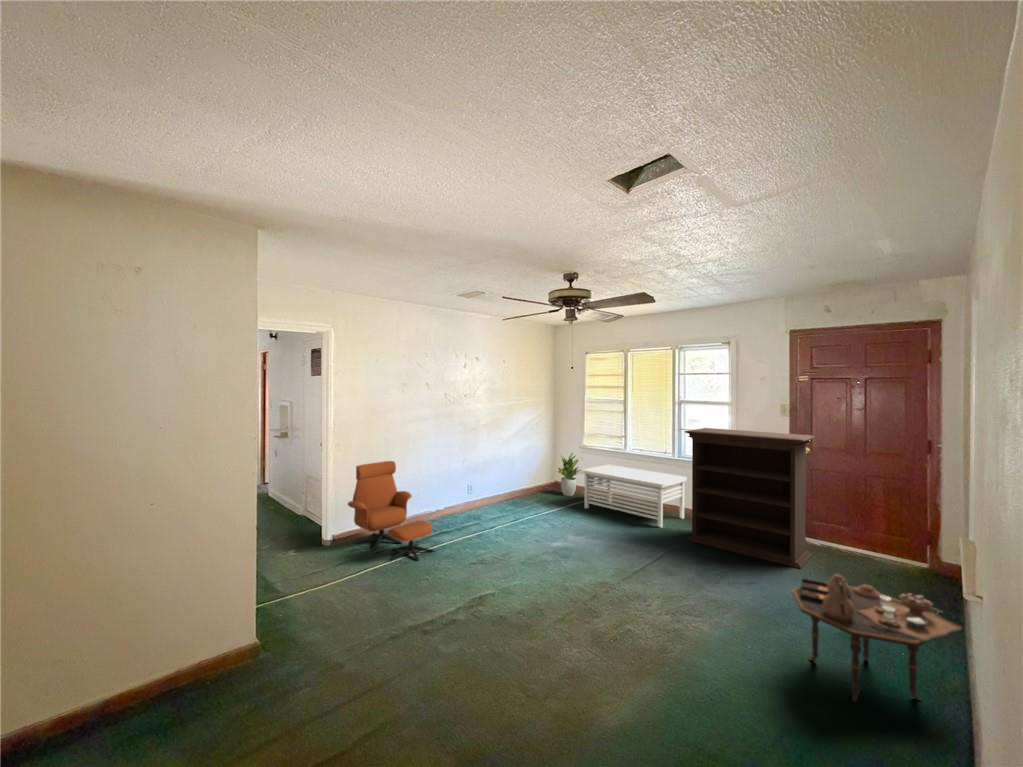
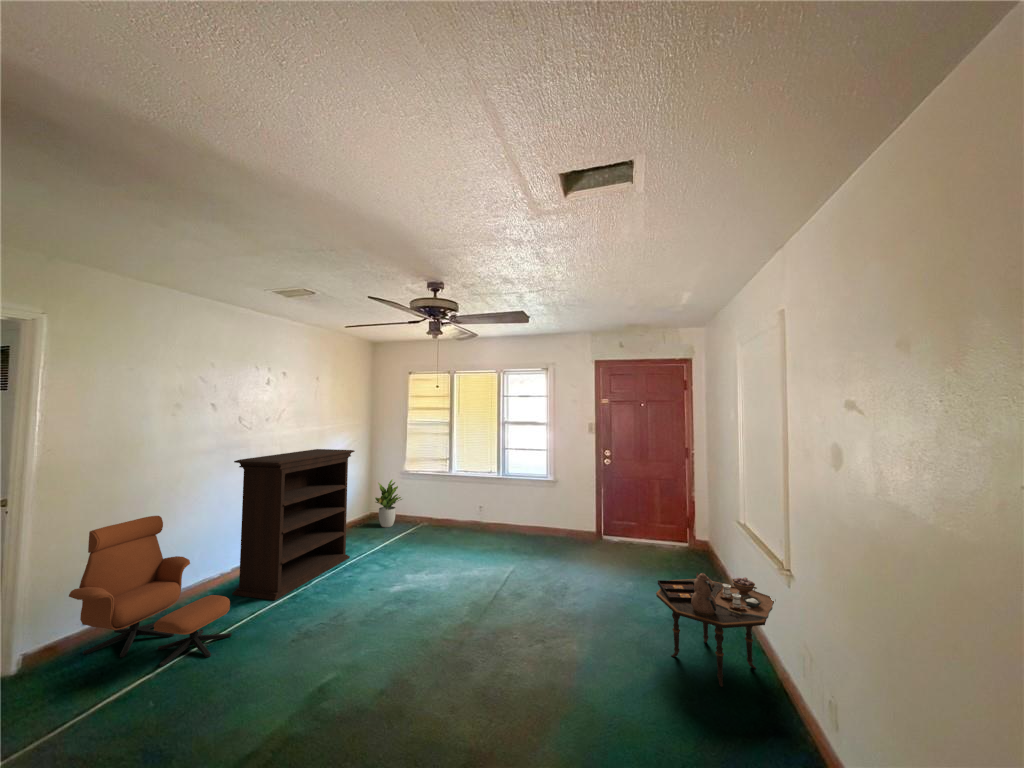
bookshelf: present [685,428,816,569] -> present [232,449,355,600]
storage bench: present [581,464,687,527] -> none [407,489,510,548]

